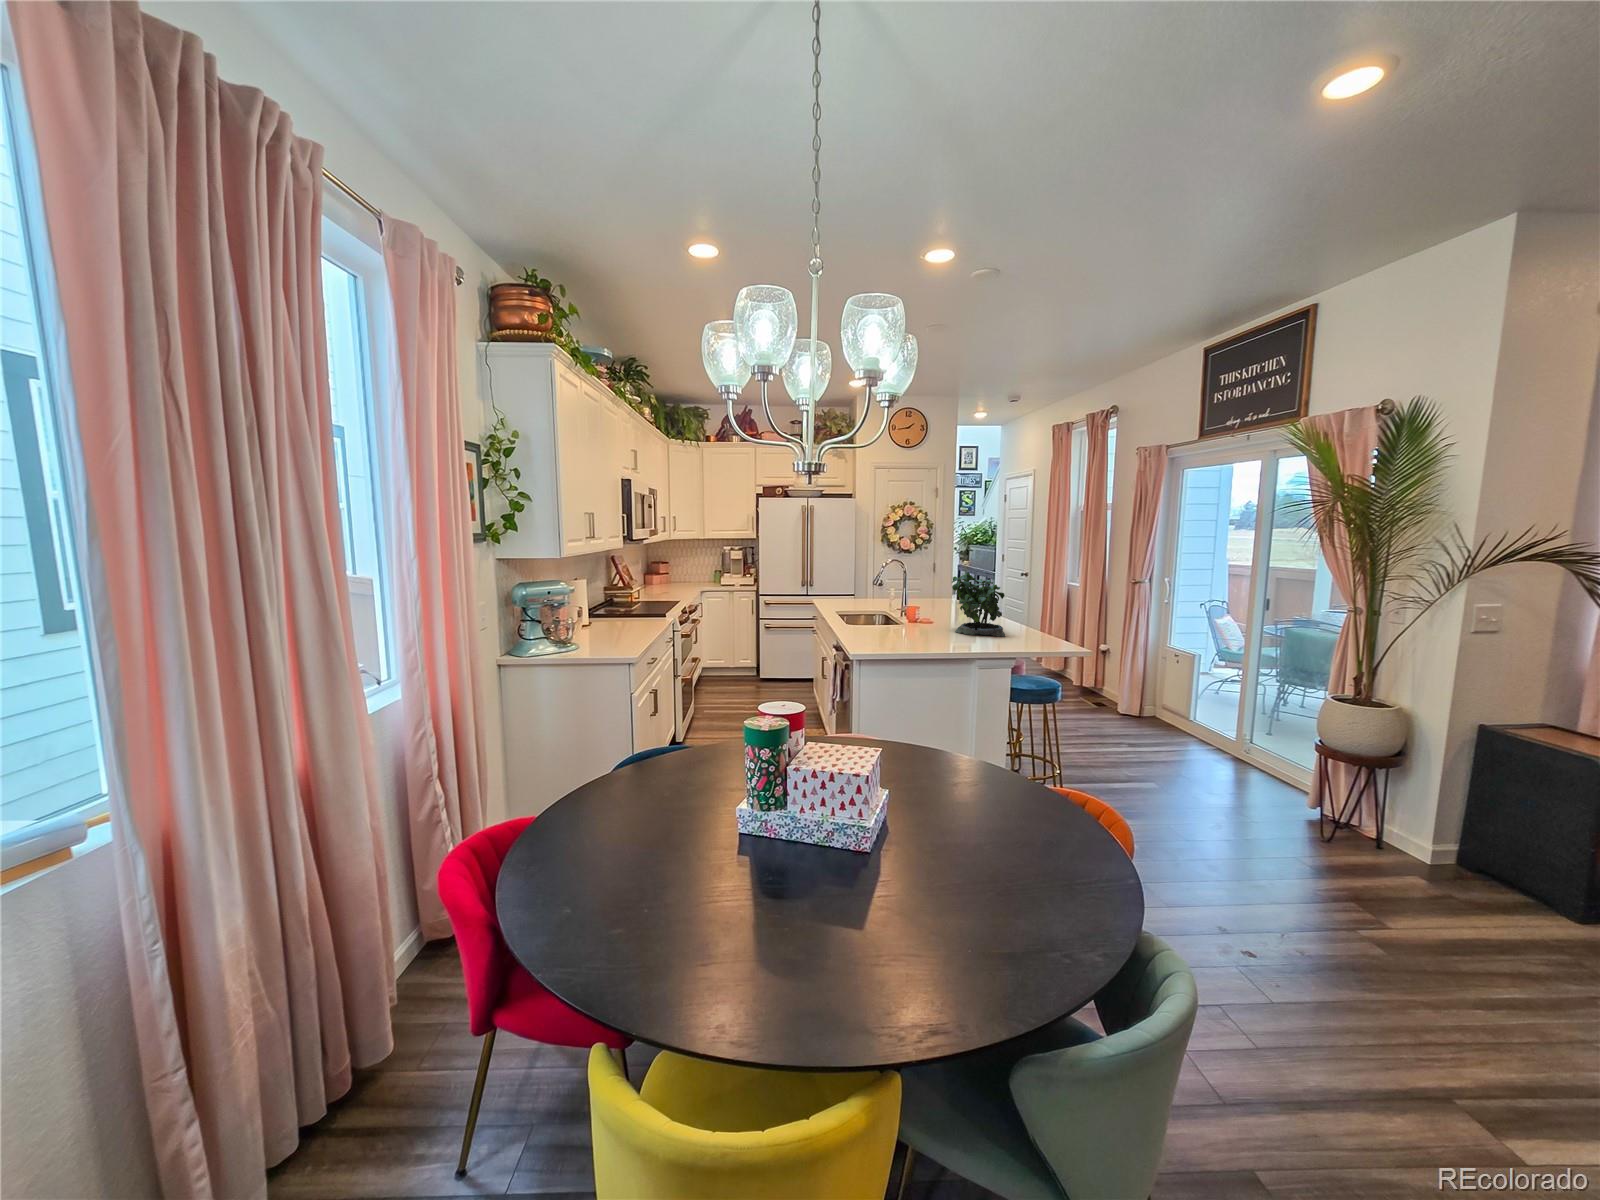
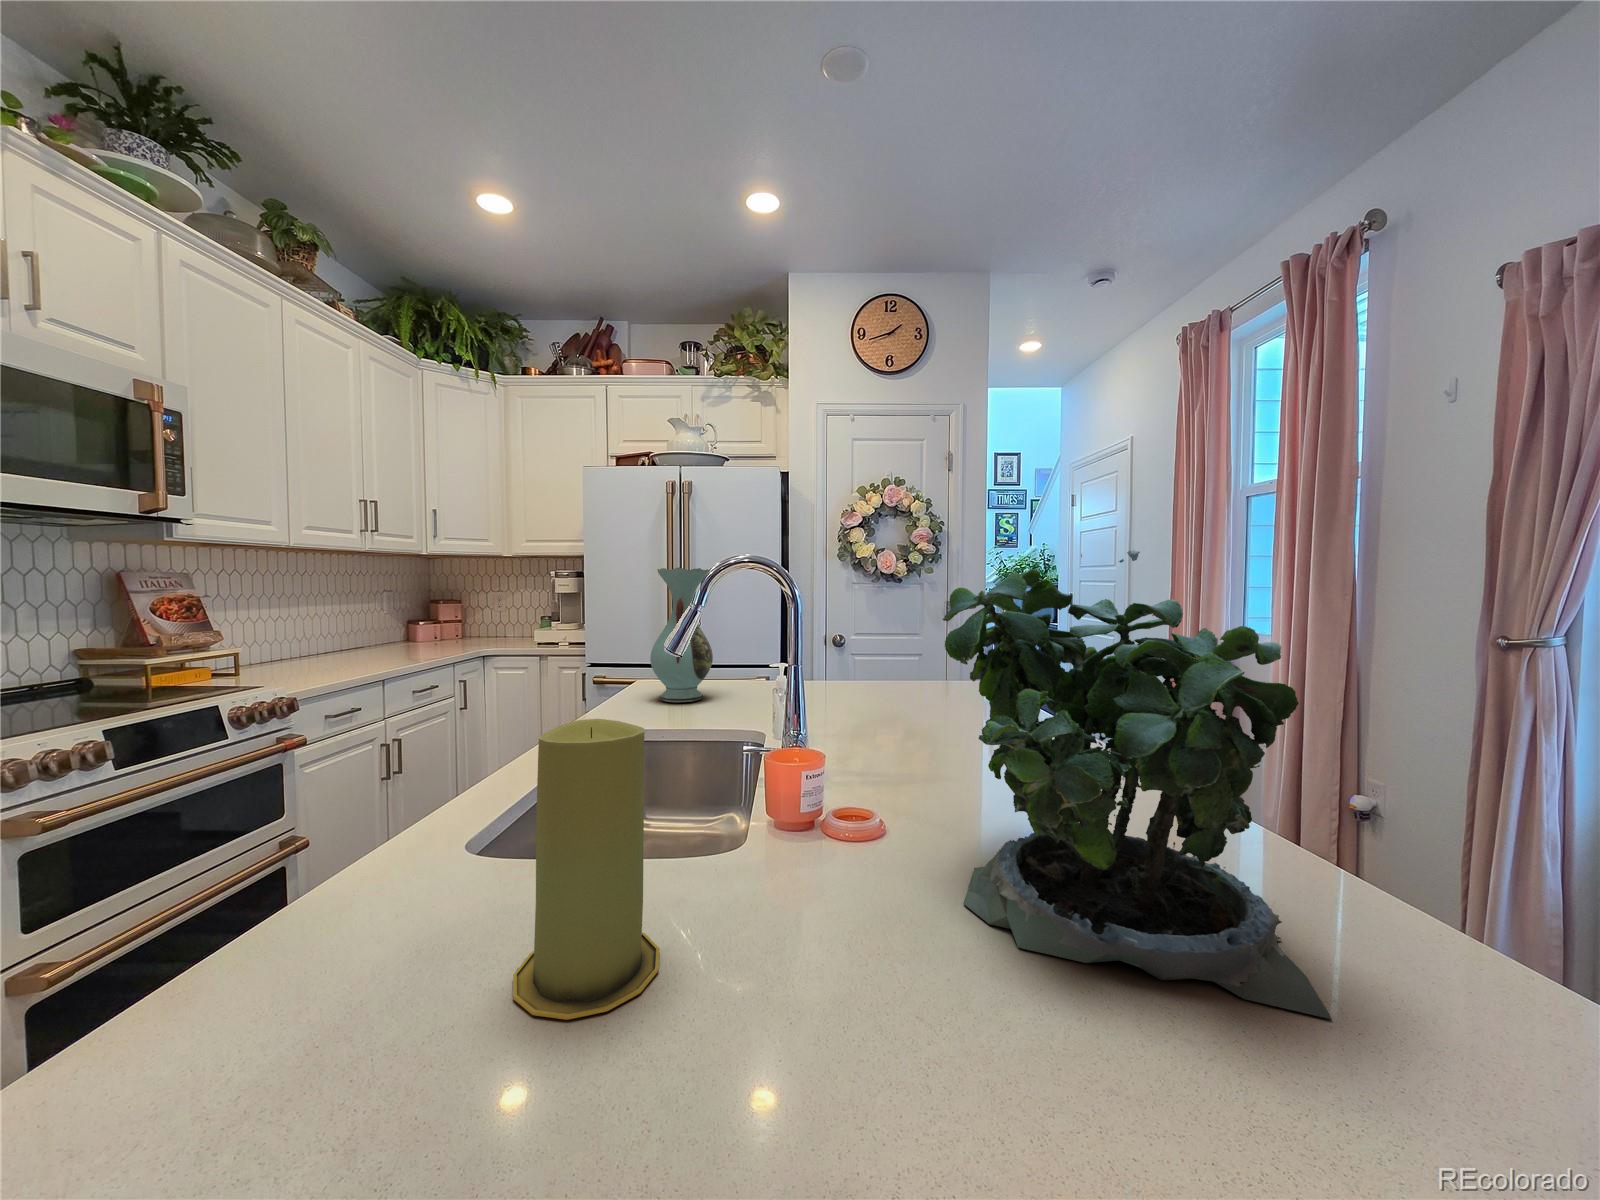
decorative vase: none [838,560,860,608] -> present [650,567,713,702]
candle: none [891,600,912,638] -> present [513,719,659,1020]

